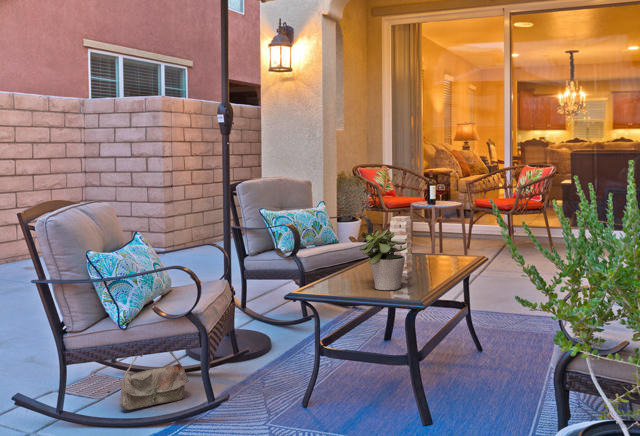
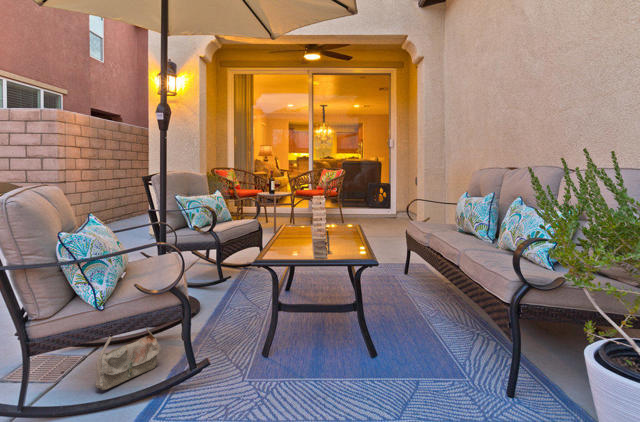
potted plant: present [360,229,406,290] -> none [301,204,342,253]

